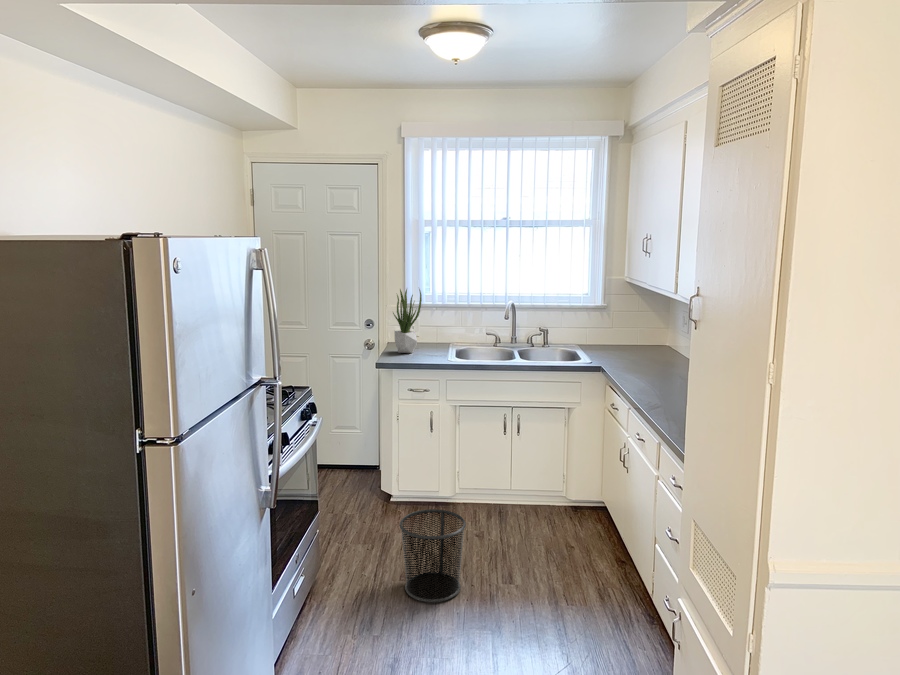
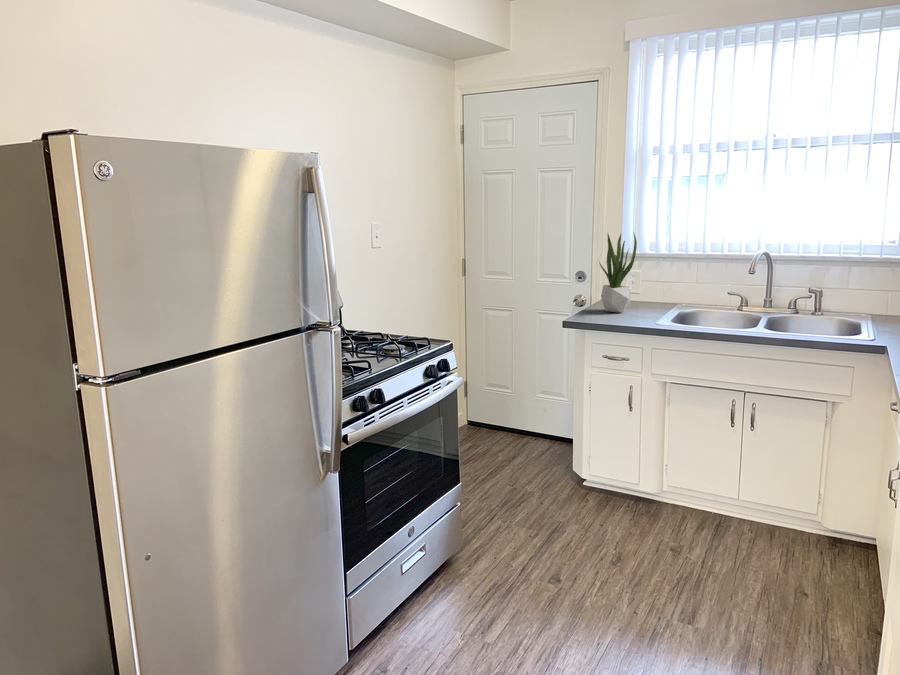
waste bin: present [400,509,466,602] -> none [541,505,627,625]

